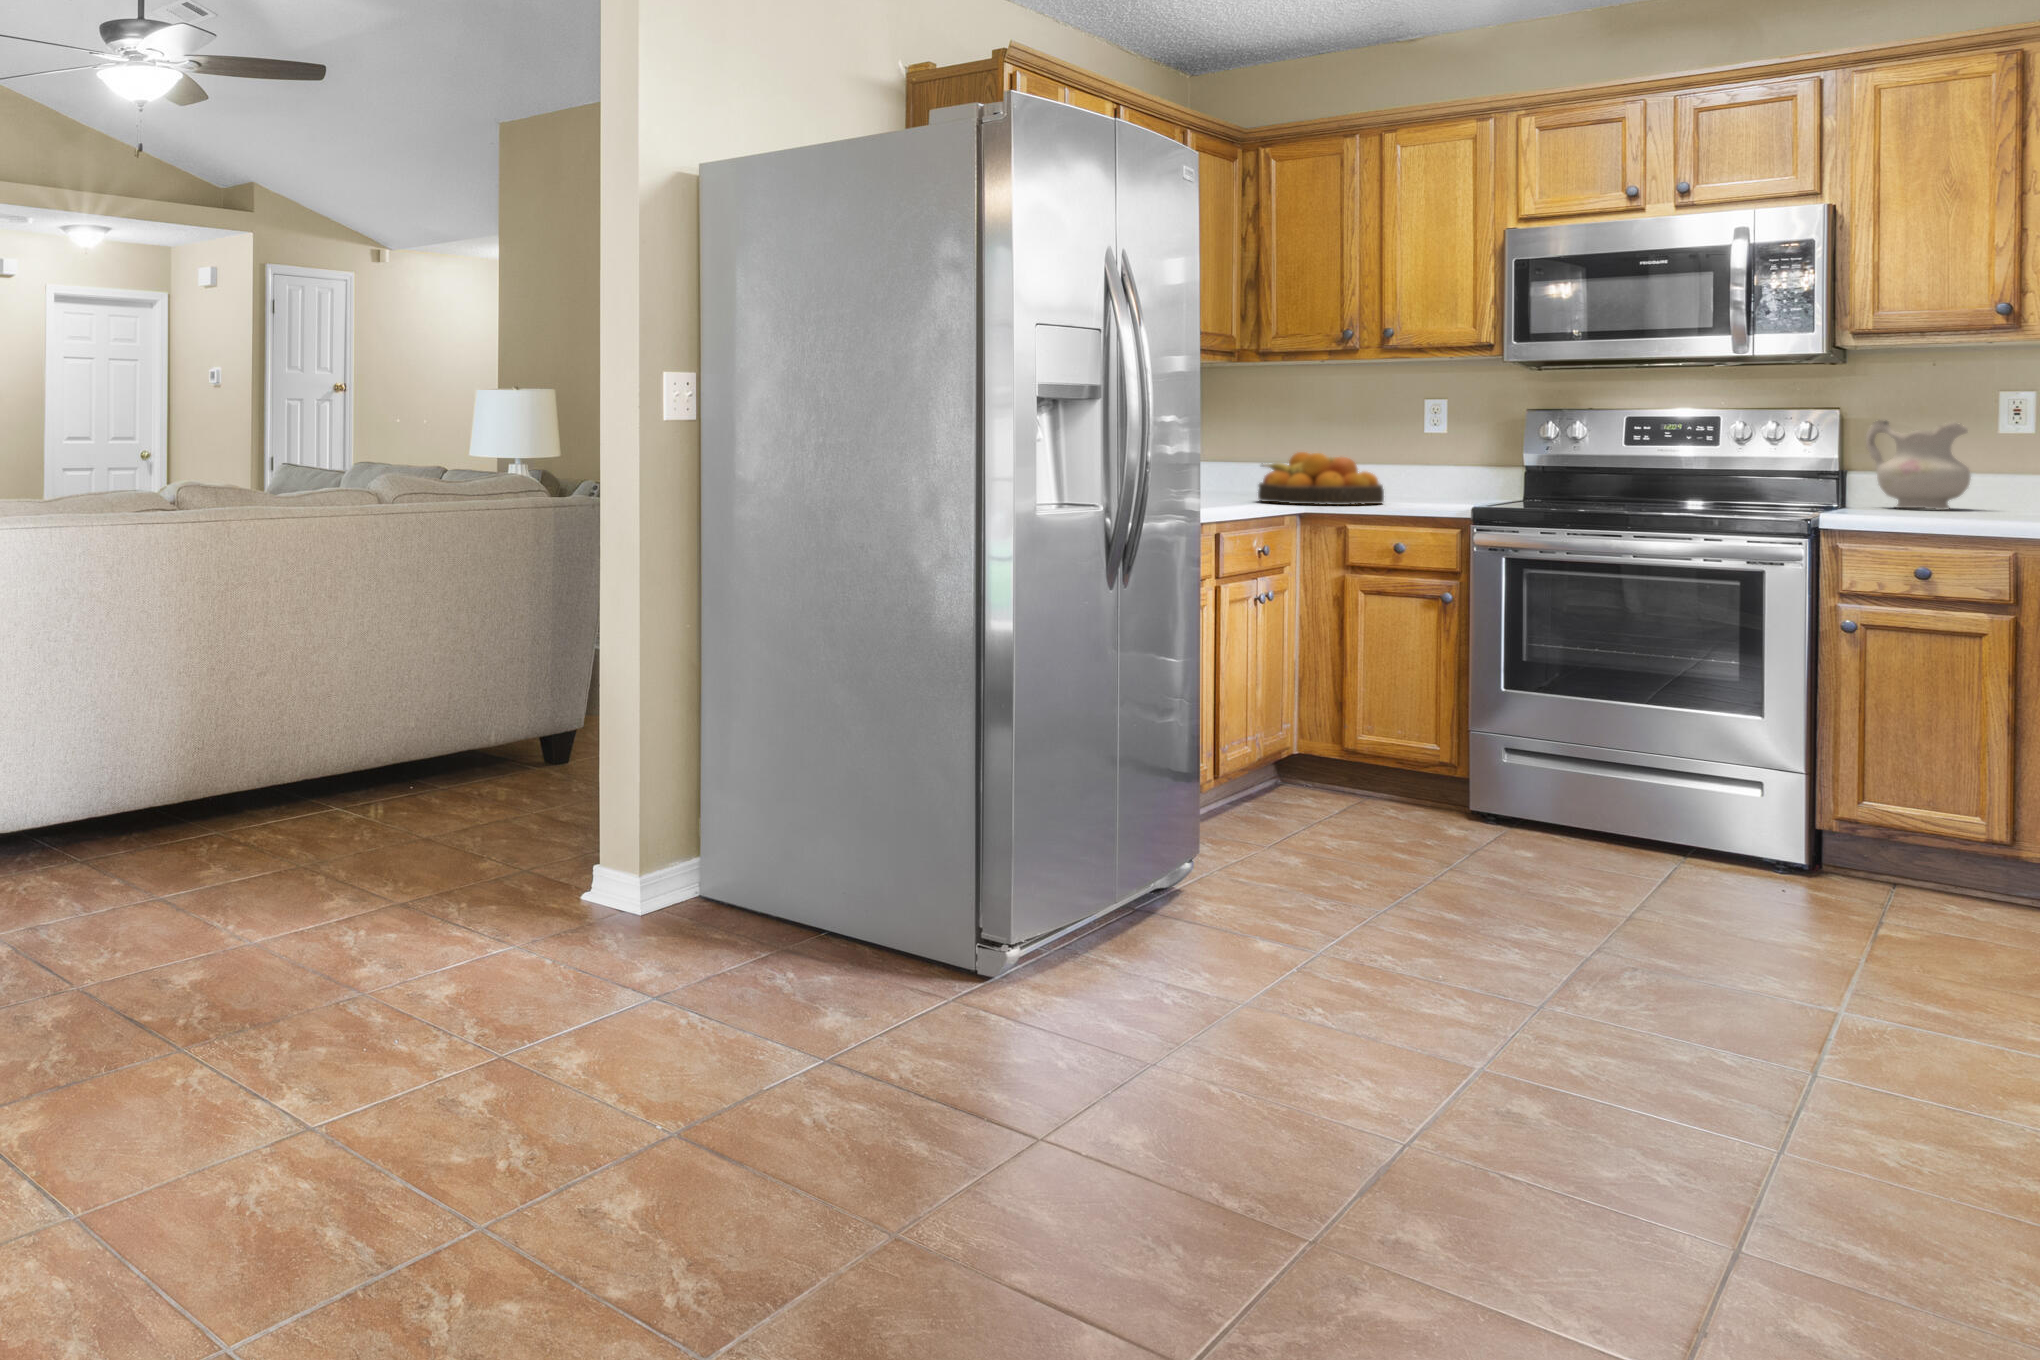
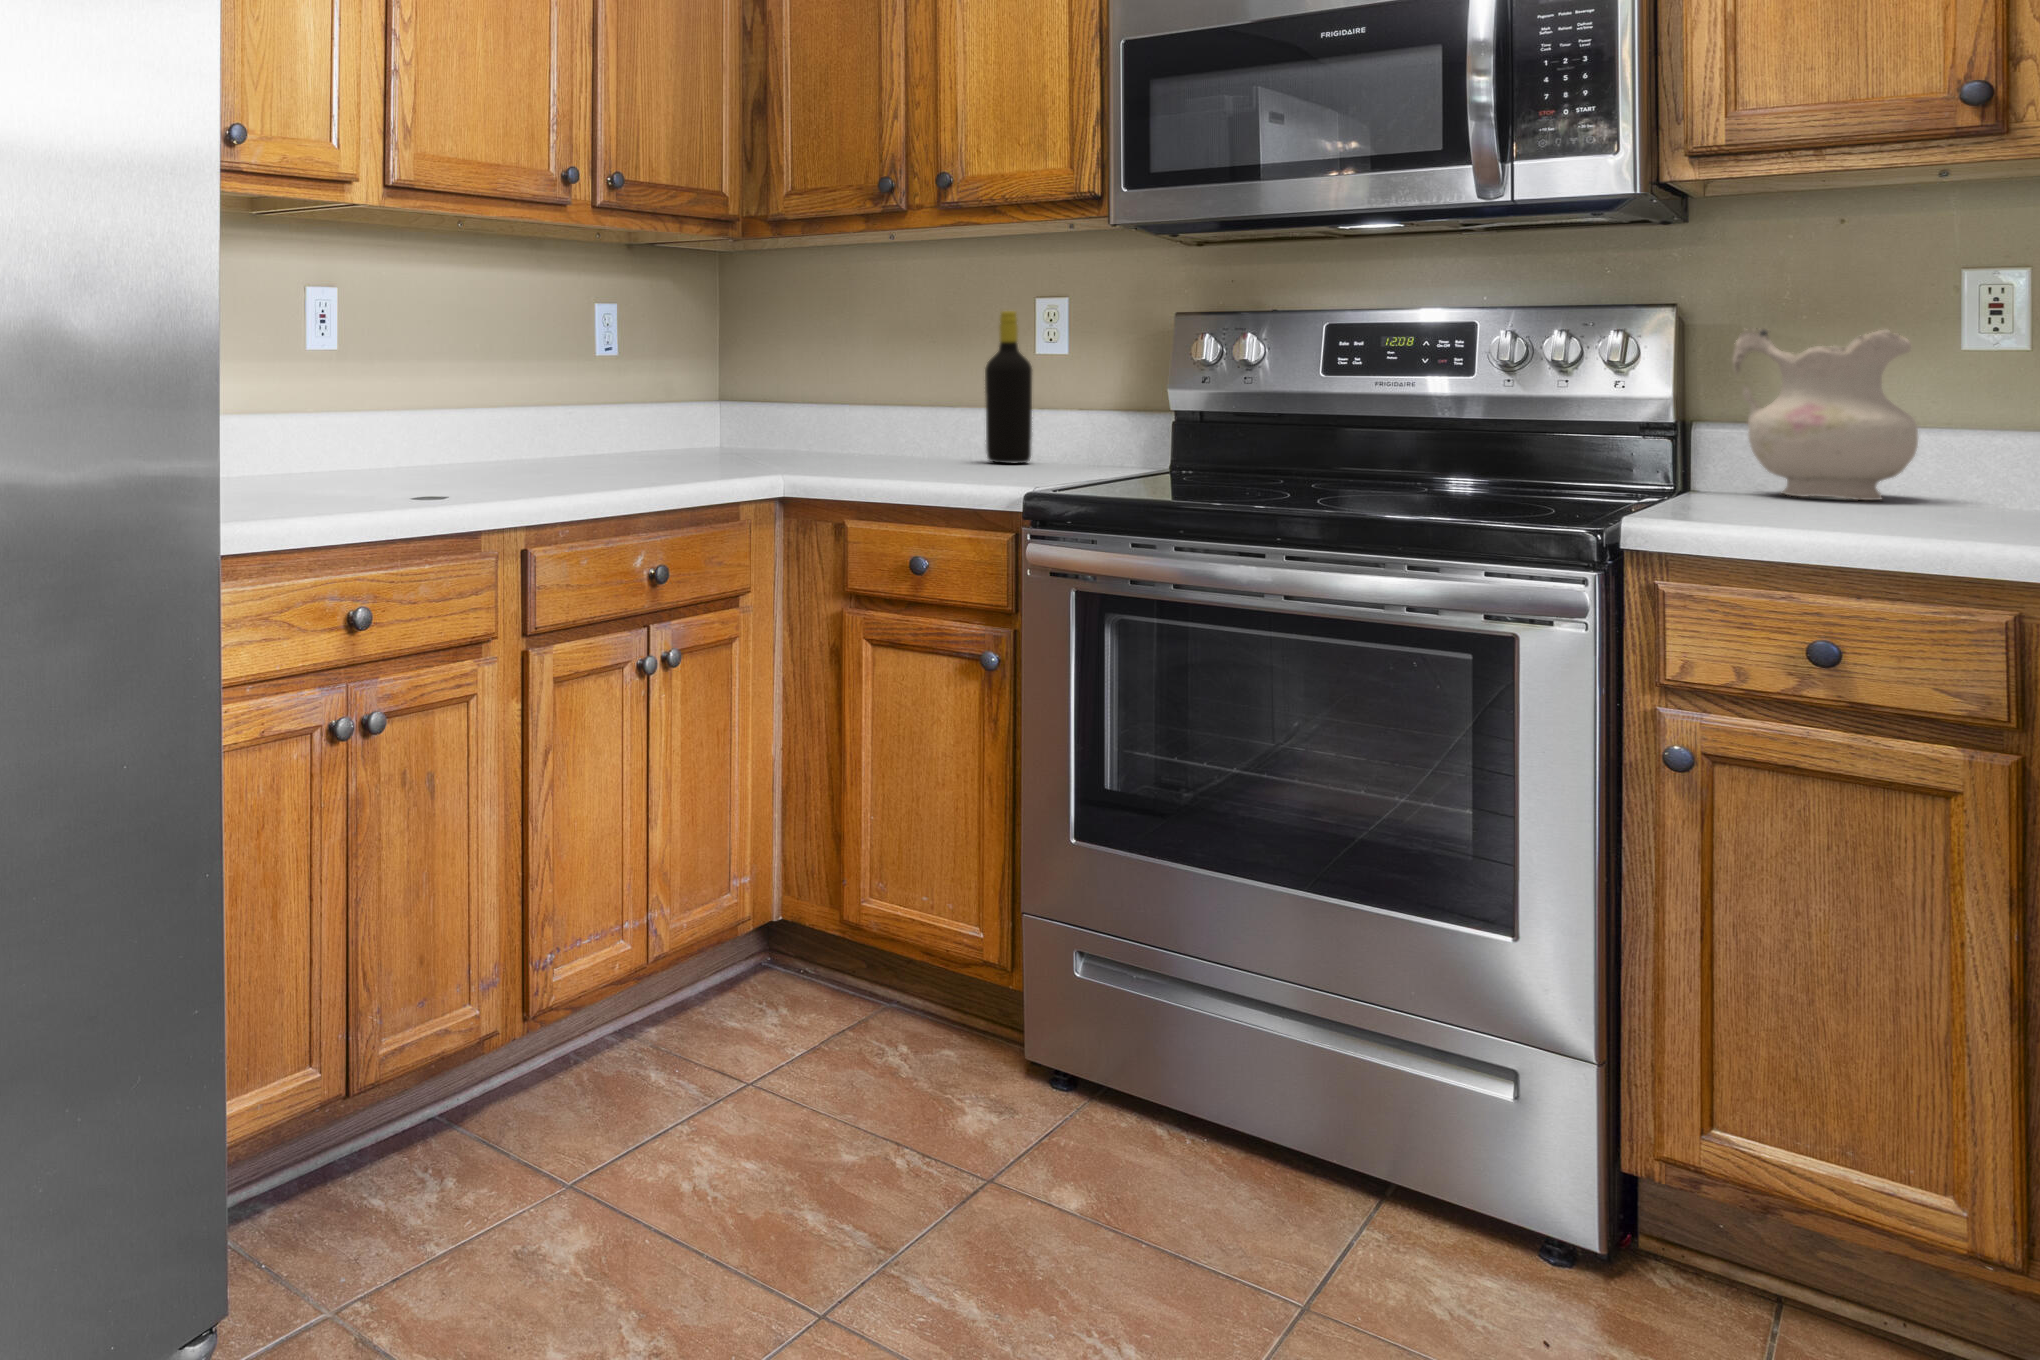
bottle: none [1395,407,1427,496] -> present [985,311,1032,463]
fruit bowl: present [1258,452,1384,505] -> none [701,389,903,487]

